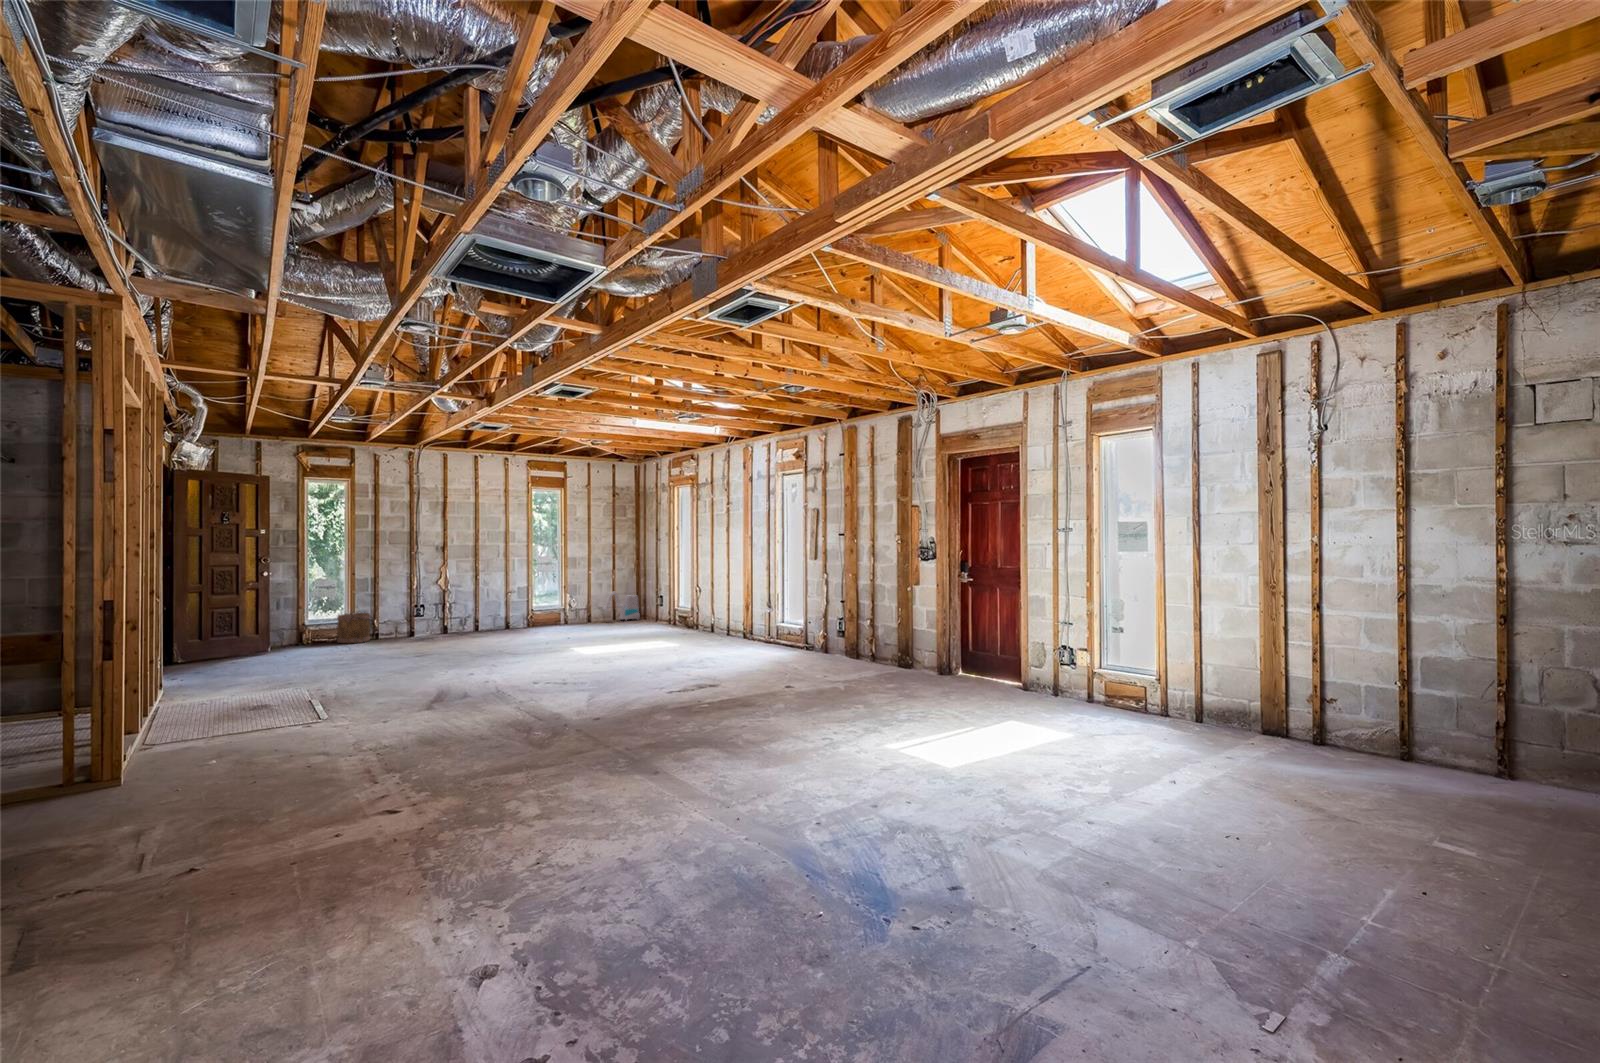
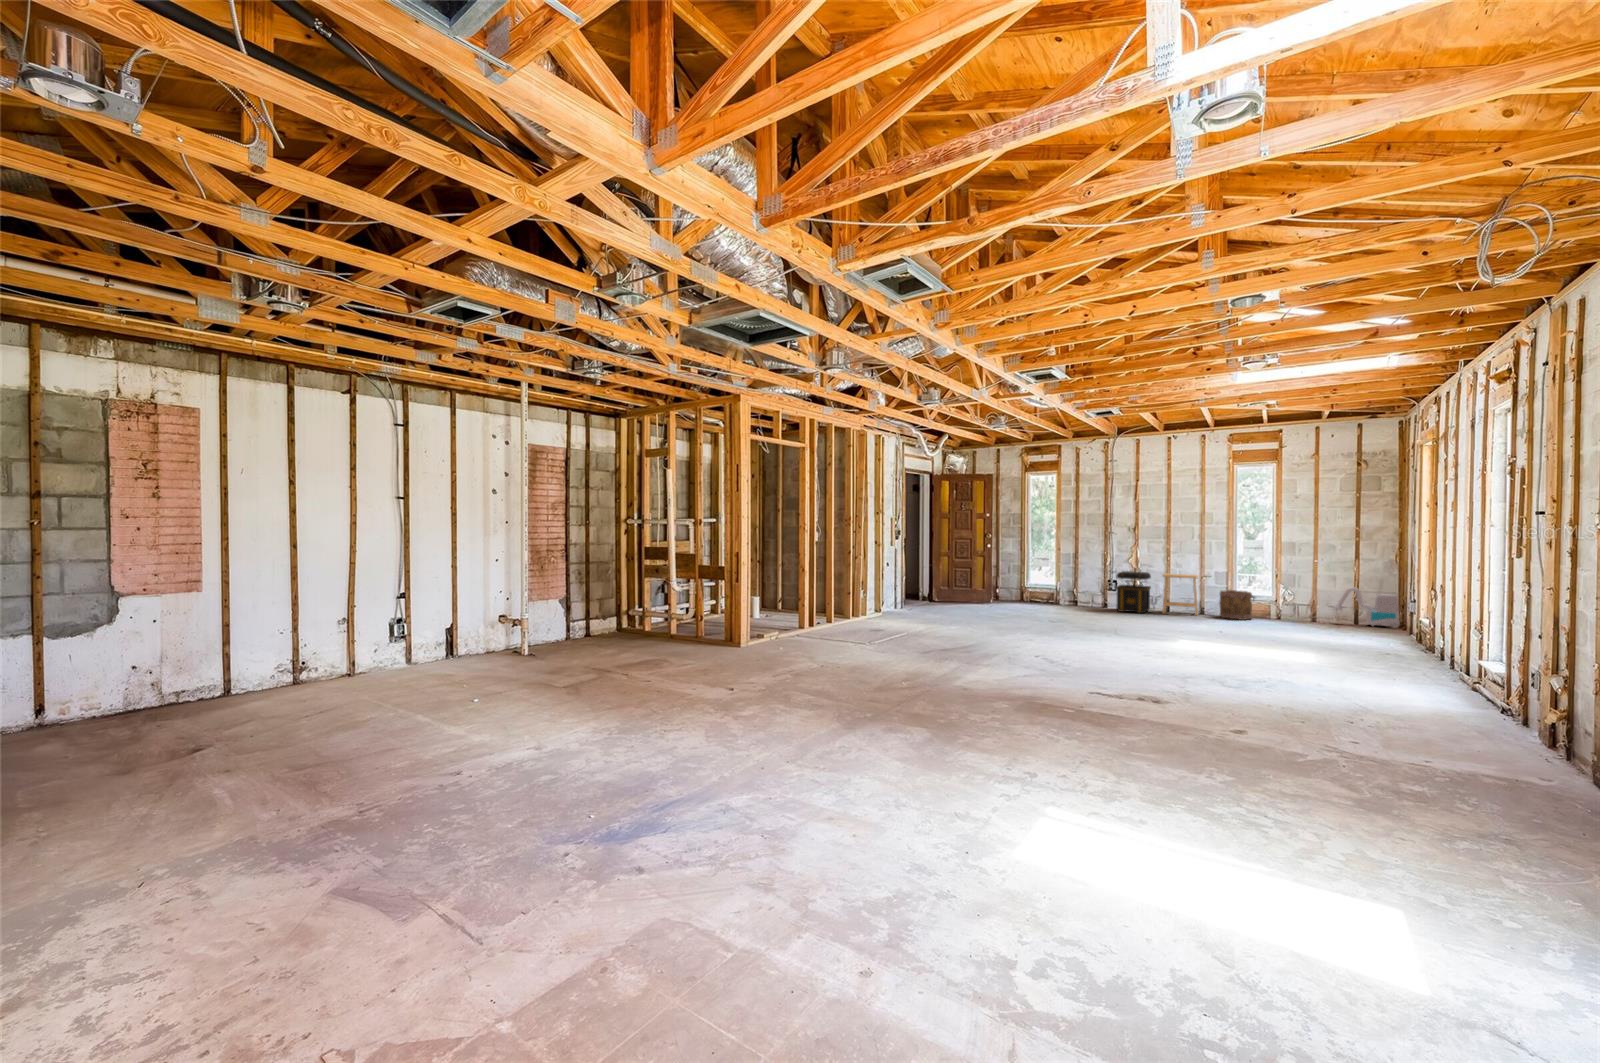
stool: none [474,591,512,633] -> present [1162,574,1198,616]
toolbox: none [433,593,469,637] -> present [1116,571,1151,613]
bucket: present [337,613,374,643] -> present [1220,590,1255,620]

